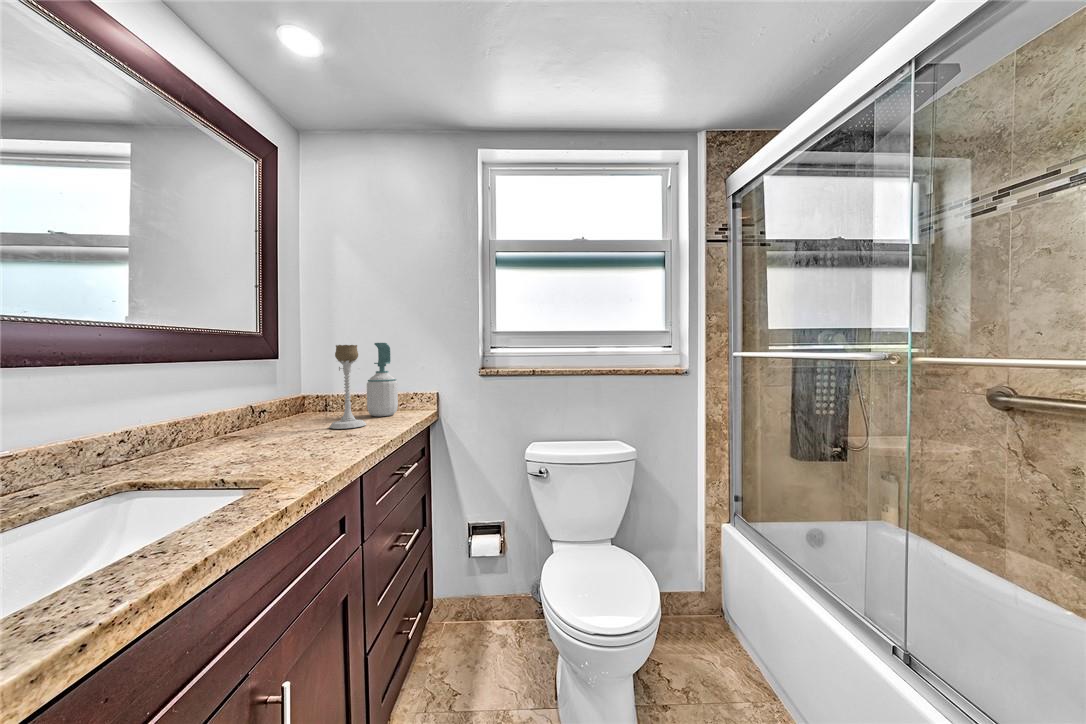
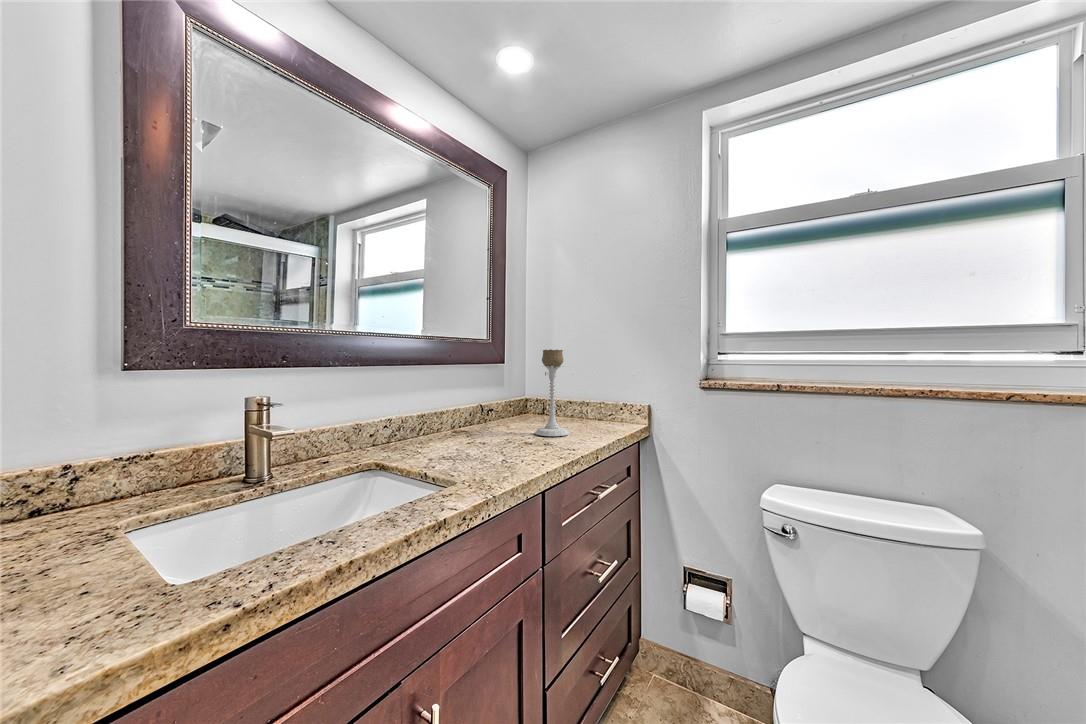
soap bottle: present [367,343,398,416] -> none [576,347,607,426]

